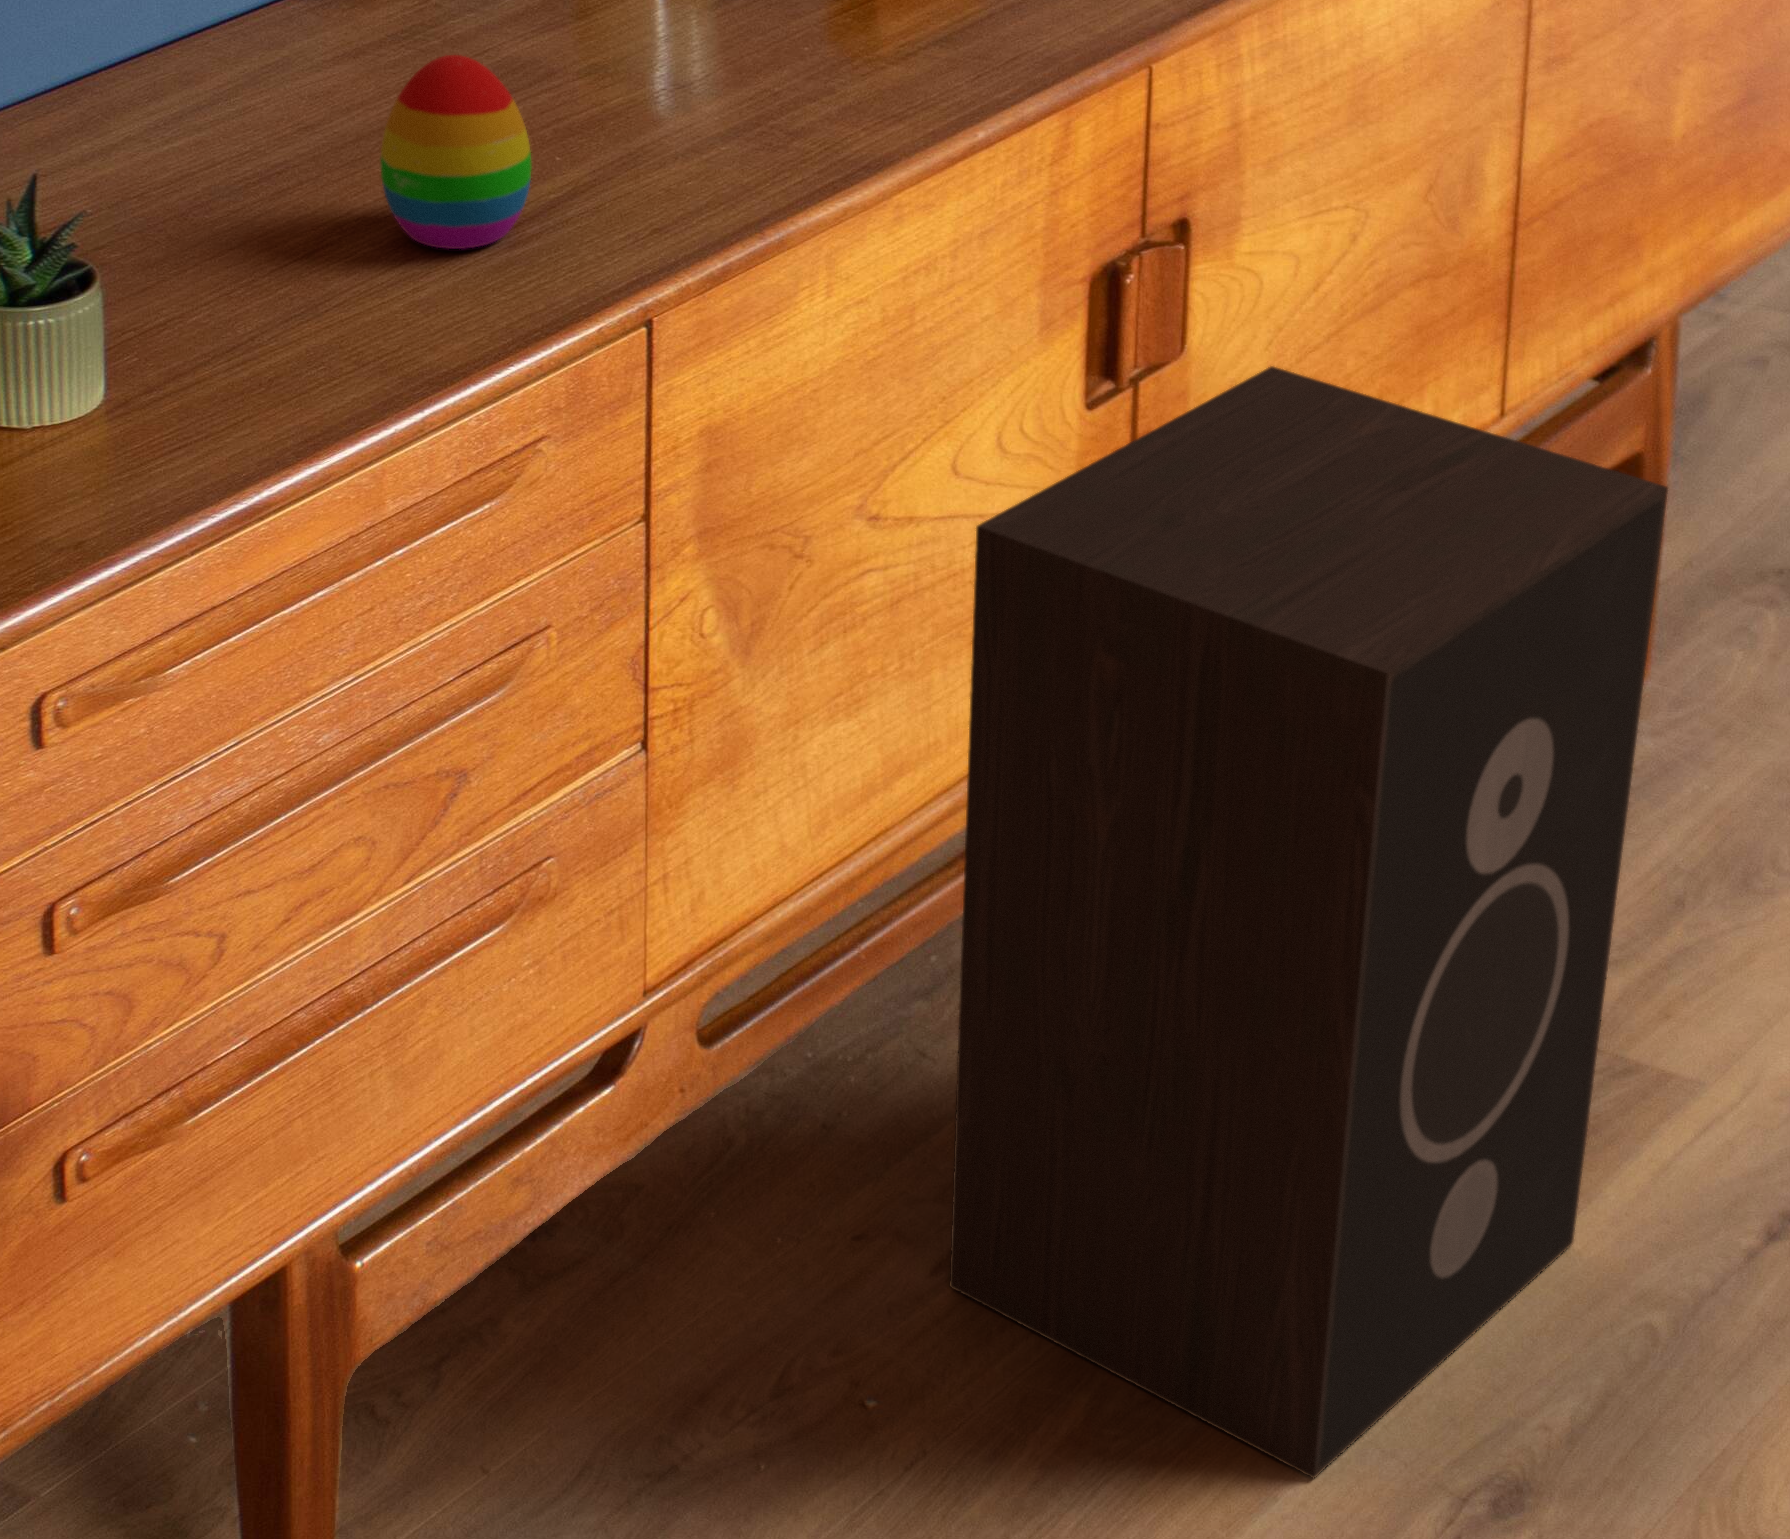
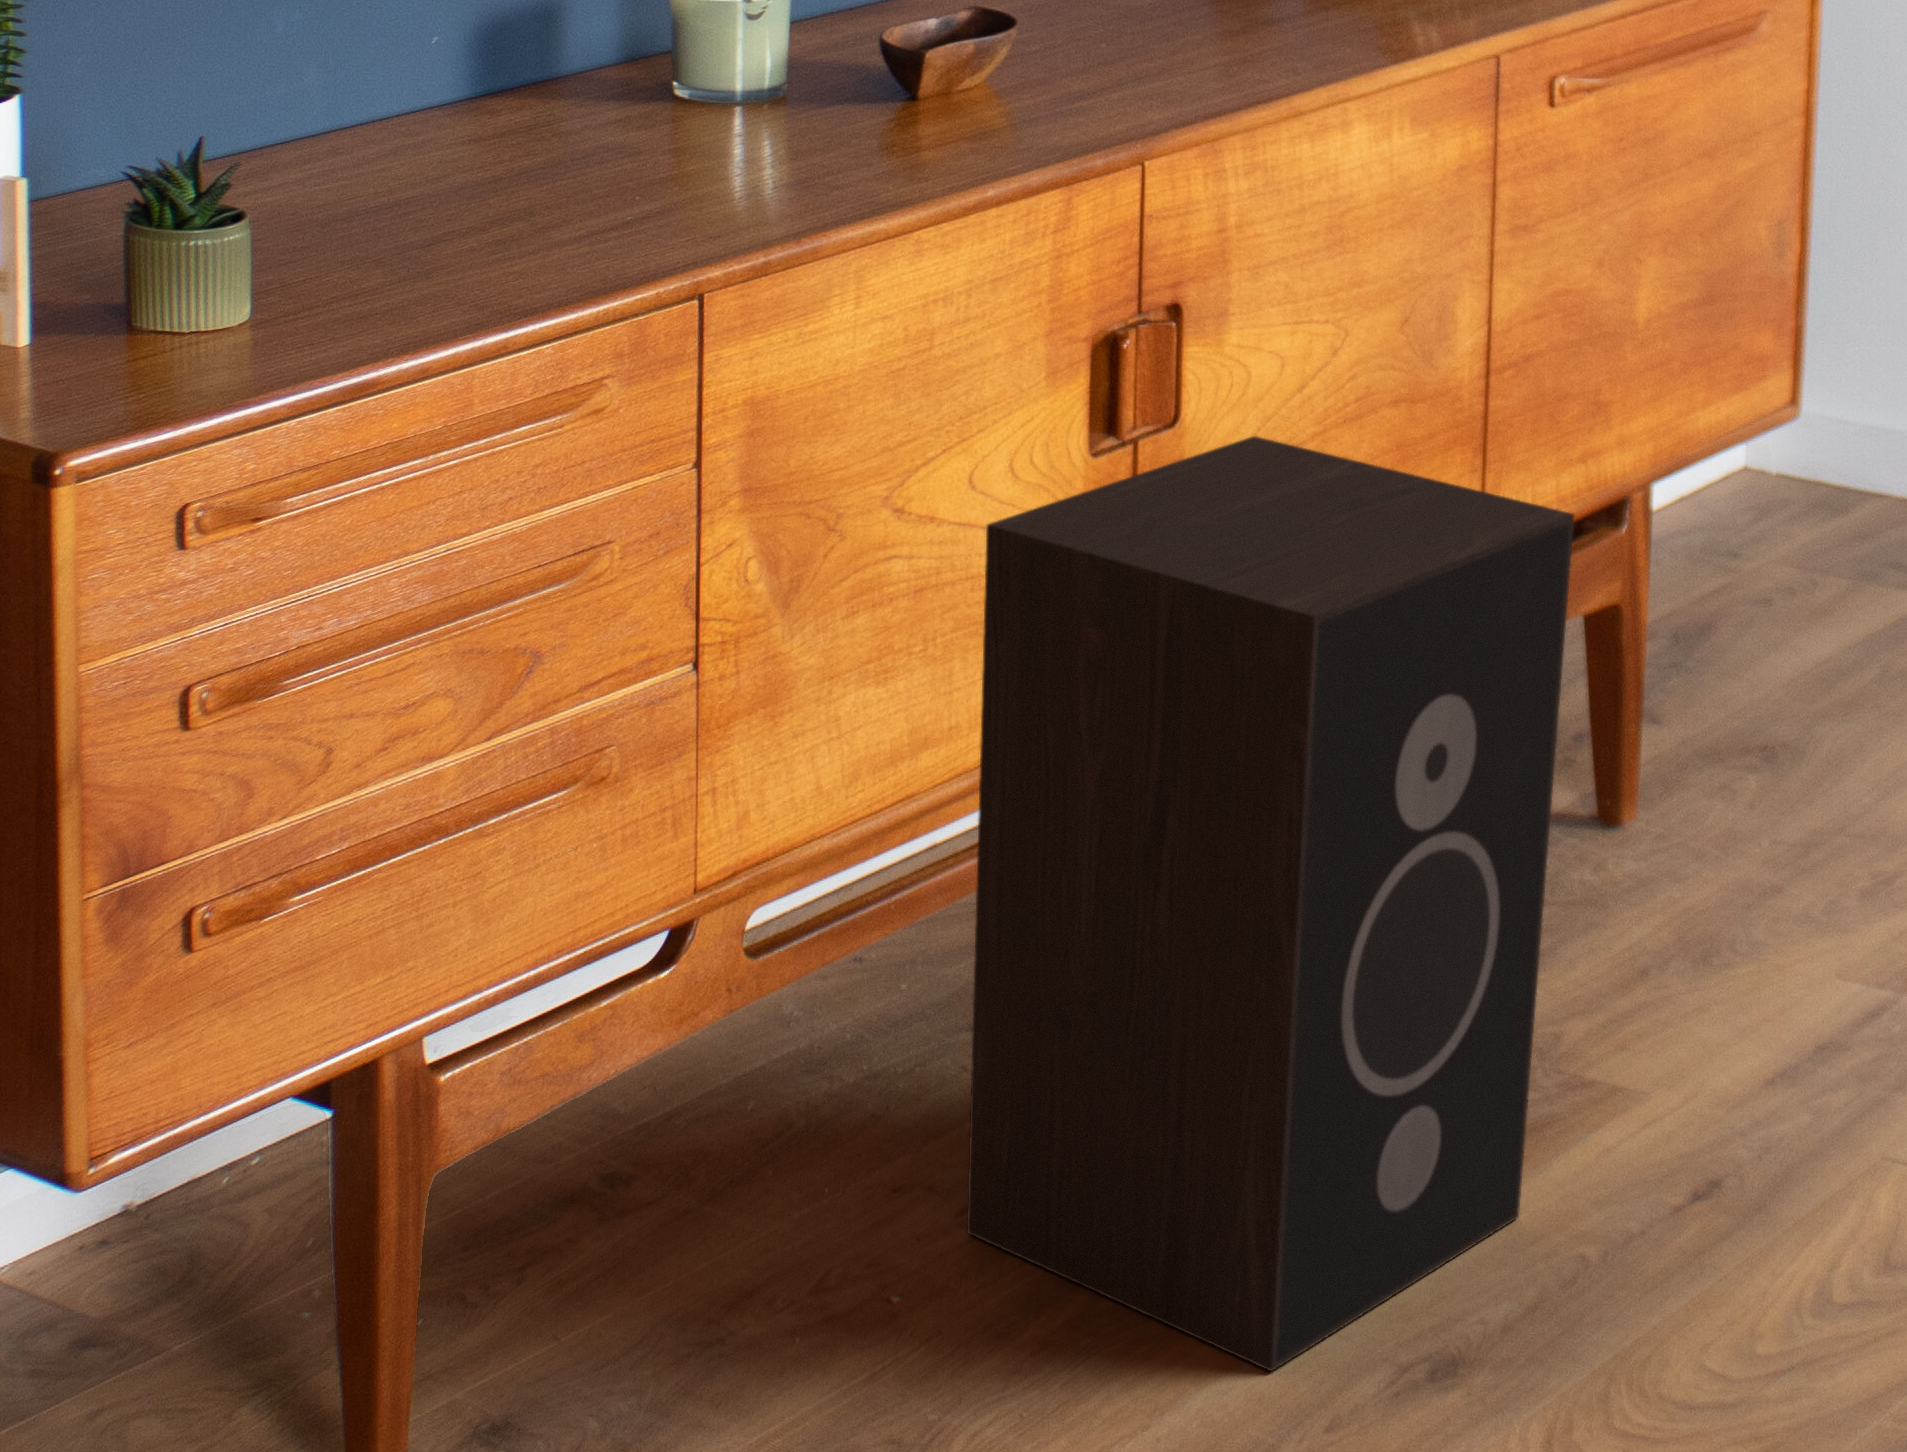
decorative egg: present [381,55,531,249] -> none [489,84,612,242]

